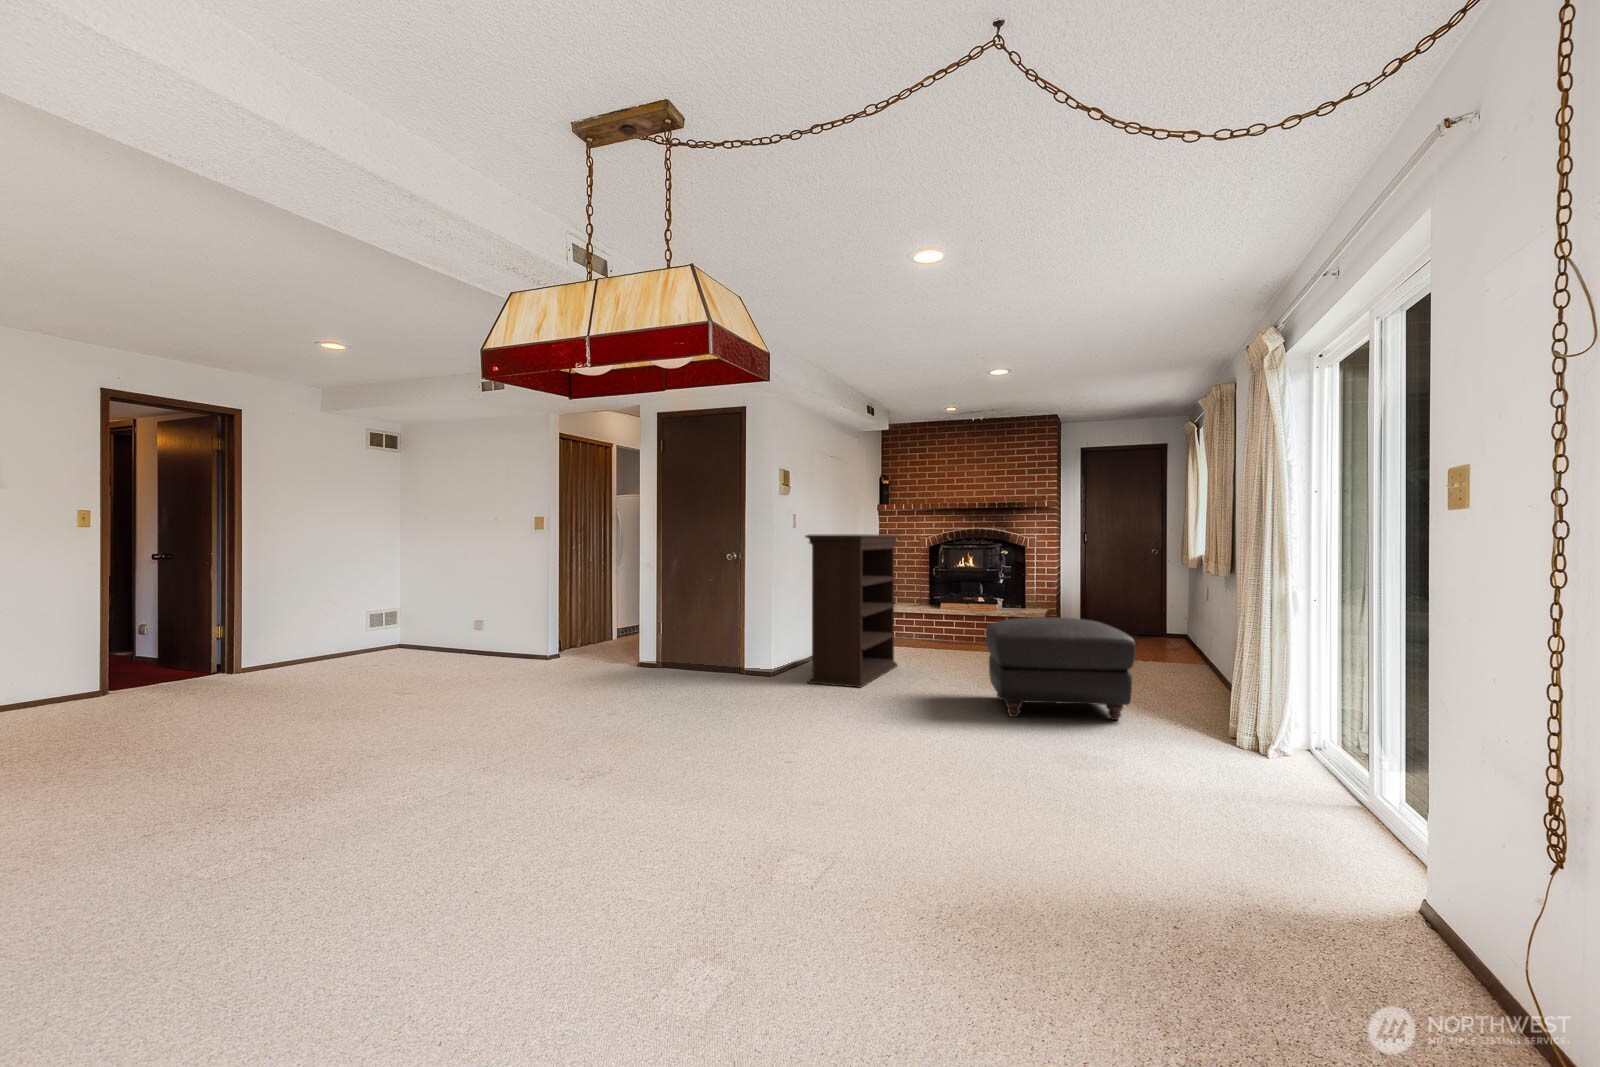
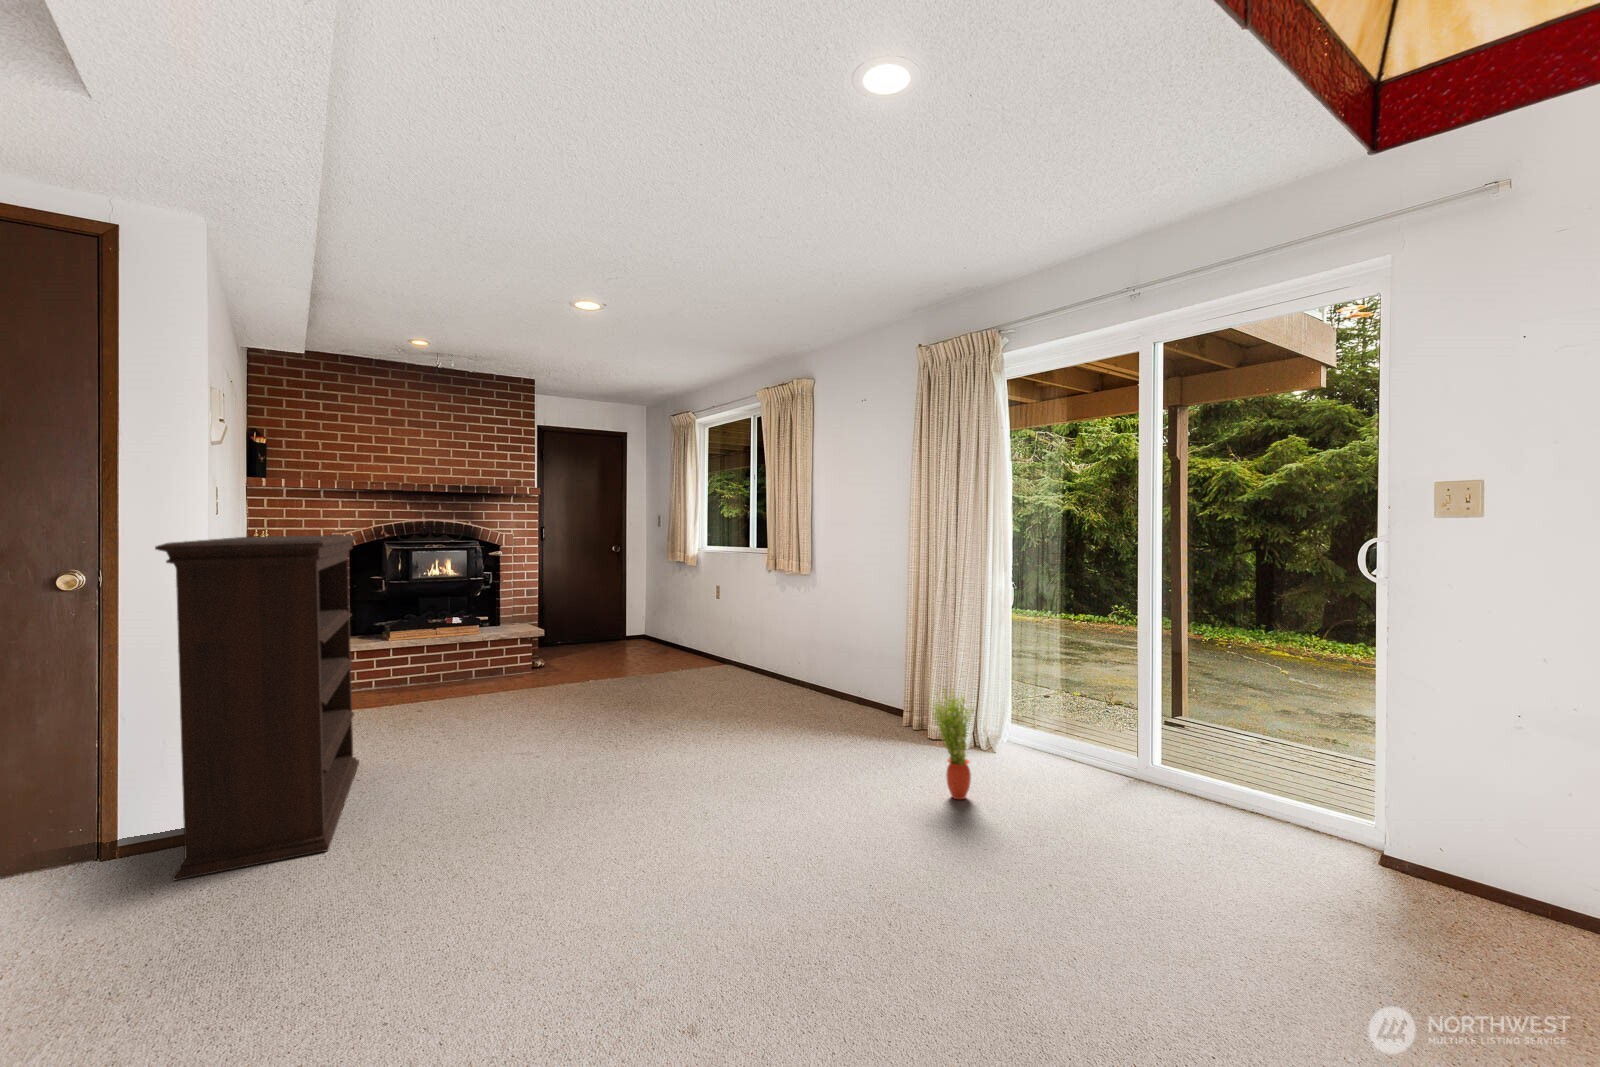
ottoman: present [986,617,1136,720] -> none [579,651,816,834]
potted plant: none [1213,660,1248,750] -> present [933,688,974,800]

